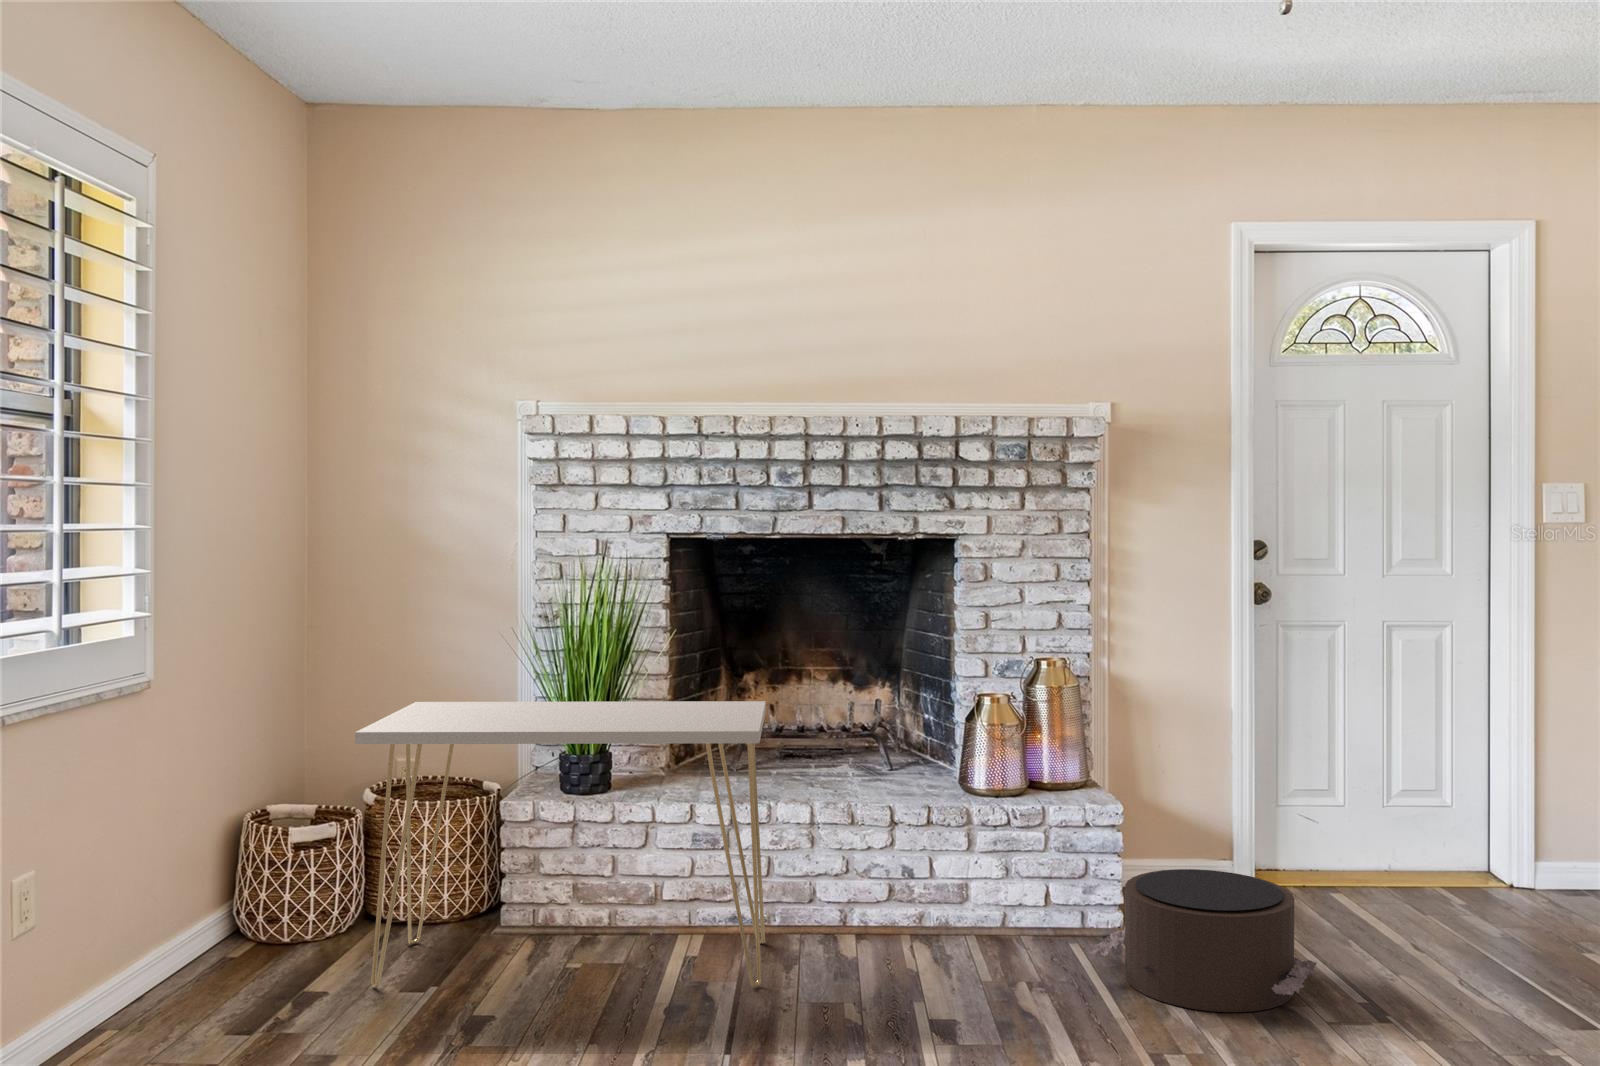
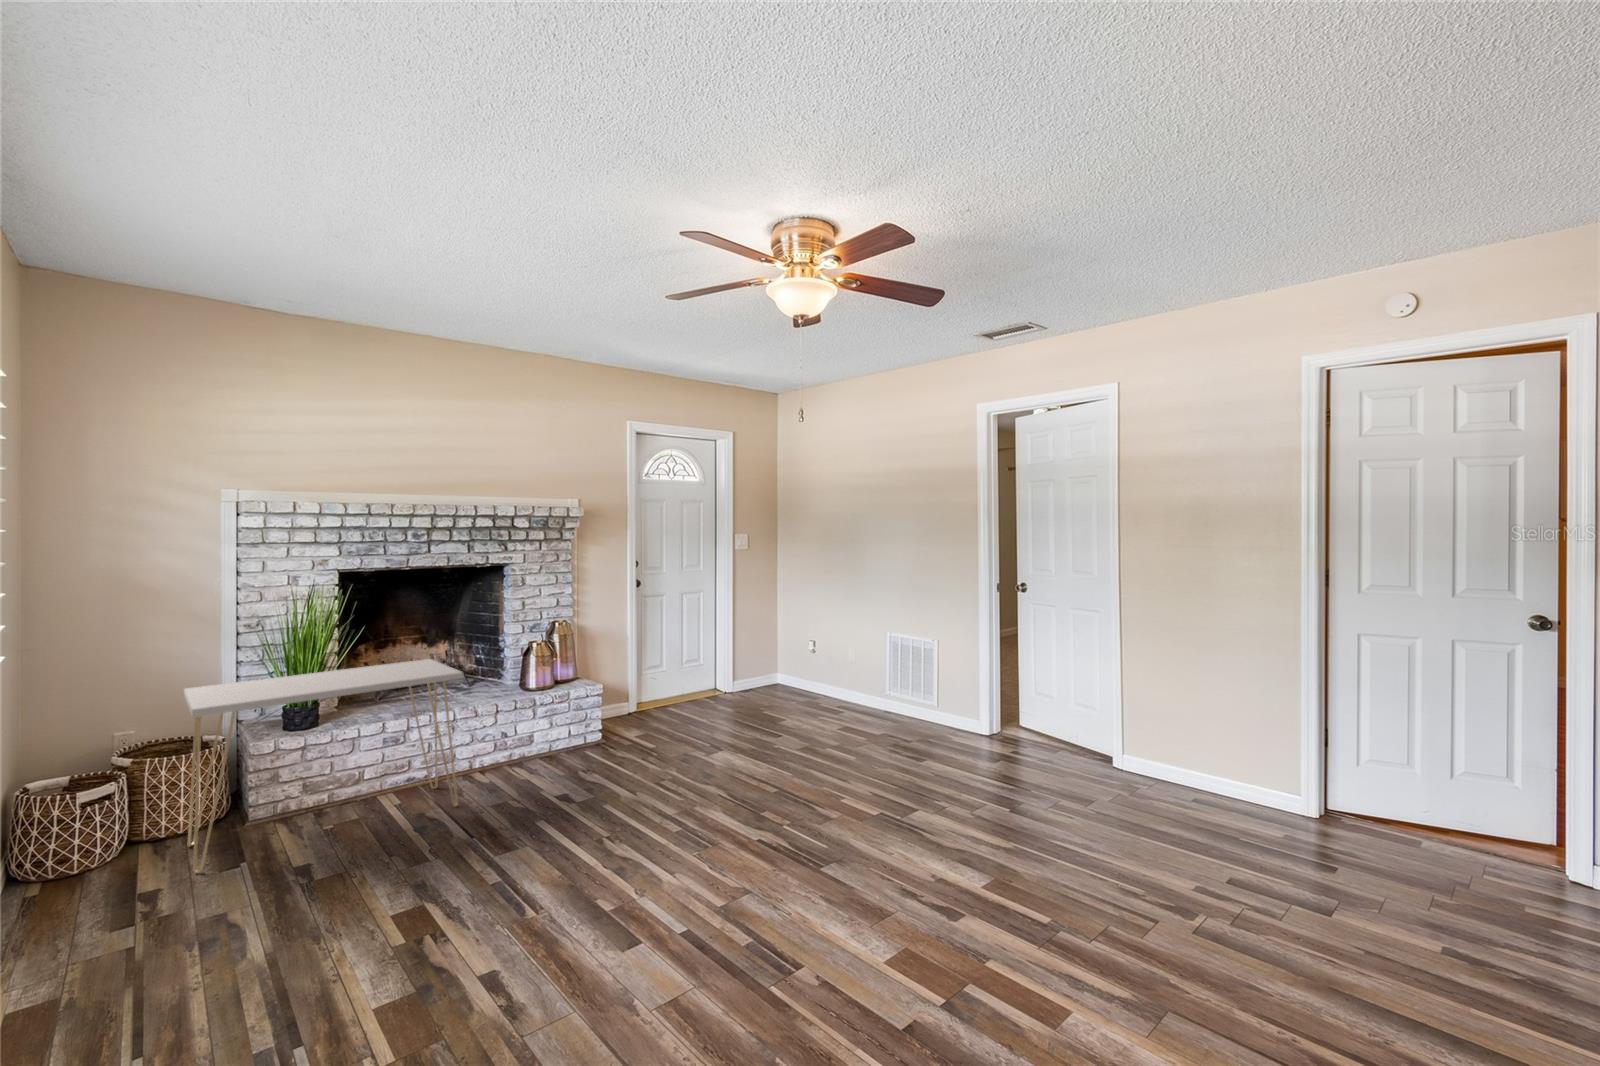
pouf: present [1091,869,1317,1012] -> none [611,706,701,764]

